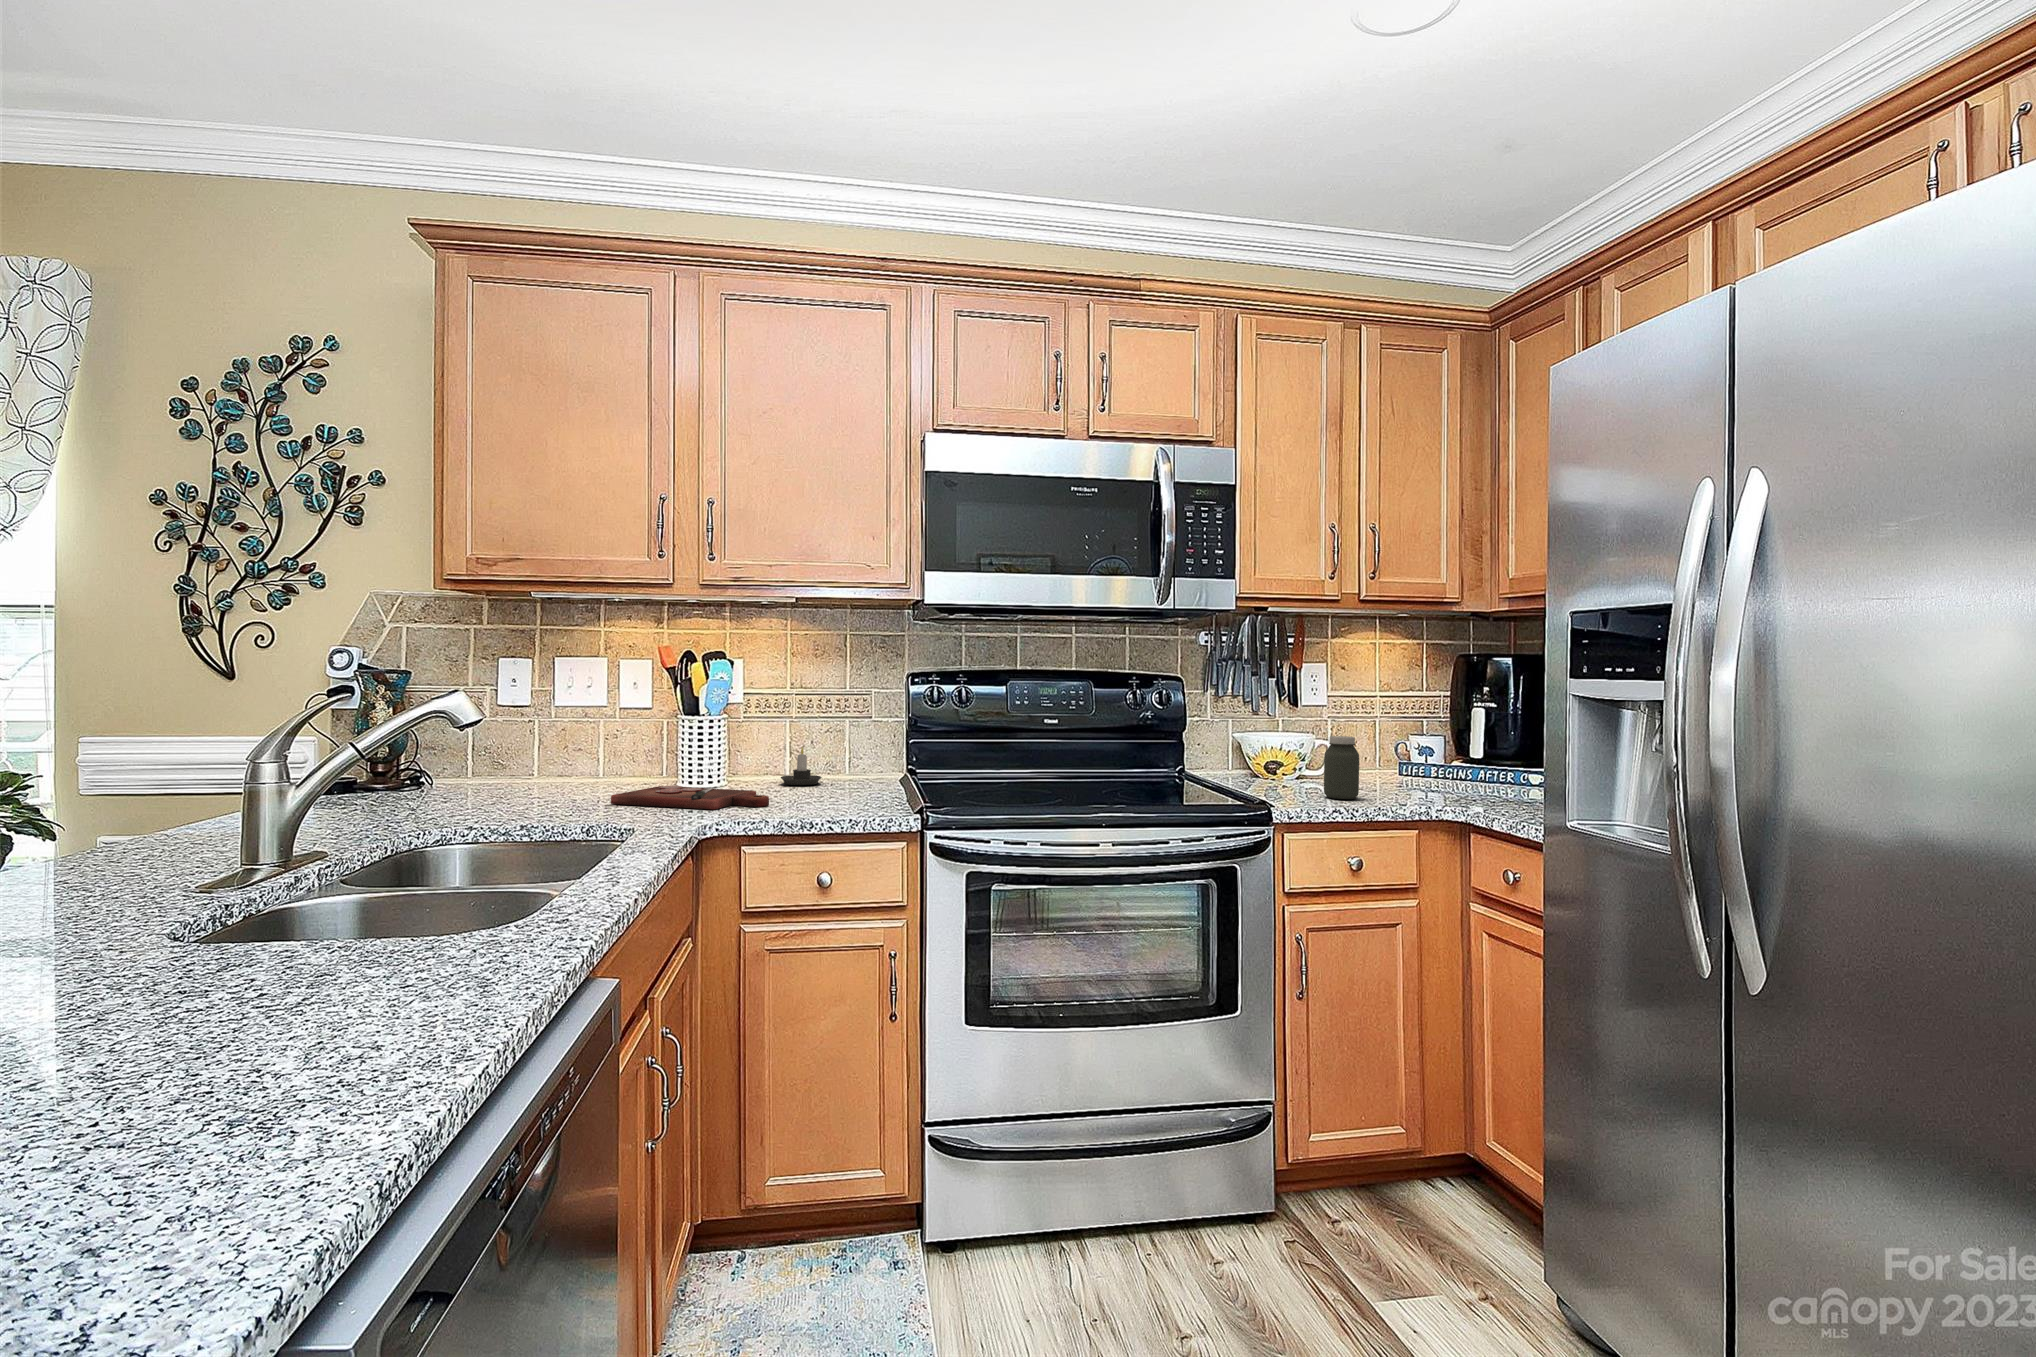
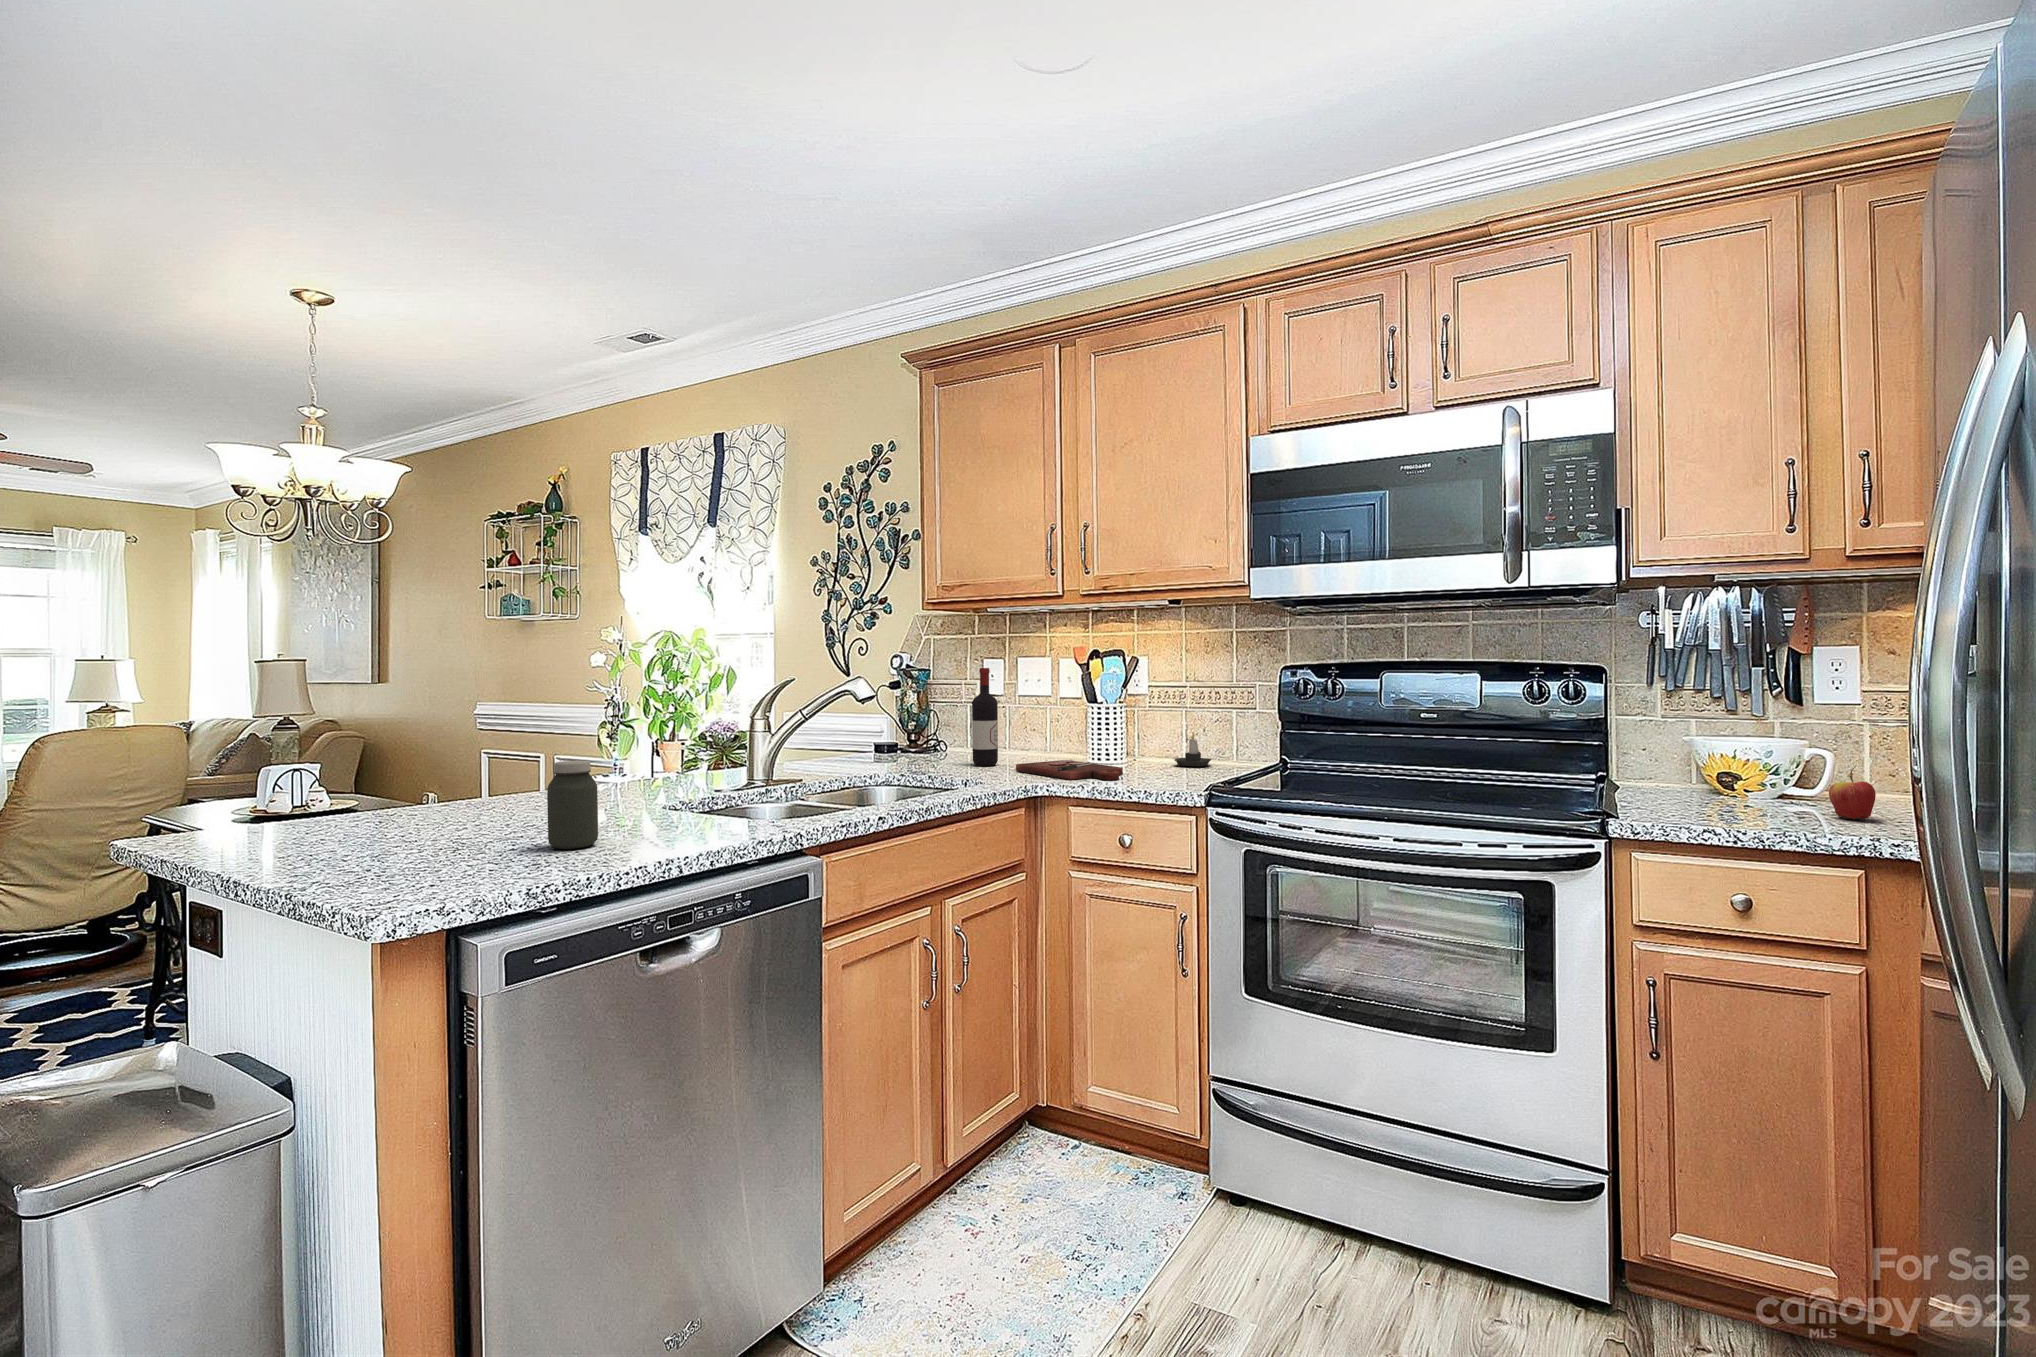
wine bottle: none [524,670,563,800] -> present [972,668,998,766]
jar: present [1324,736,1359,799] -> present [547,761,598,849]
fruit: none [1365,754,1394,795] -> present [1829,765,1876,819]

